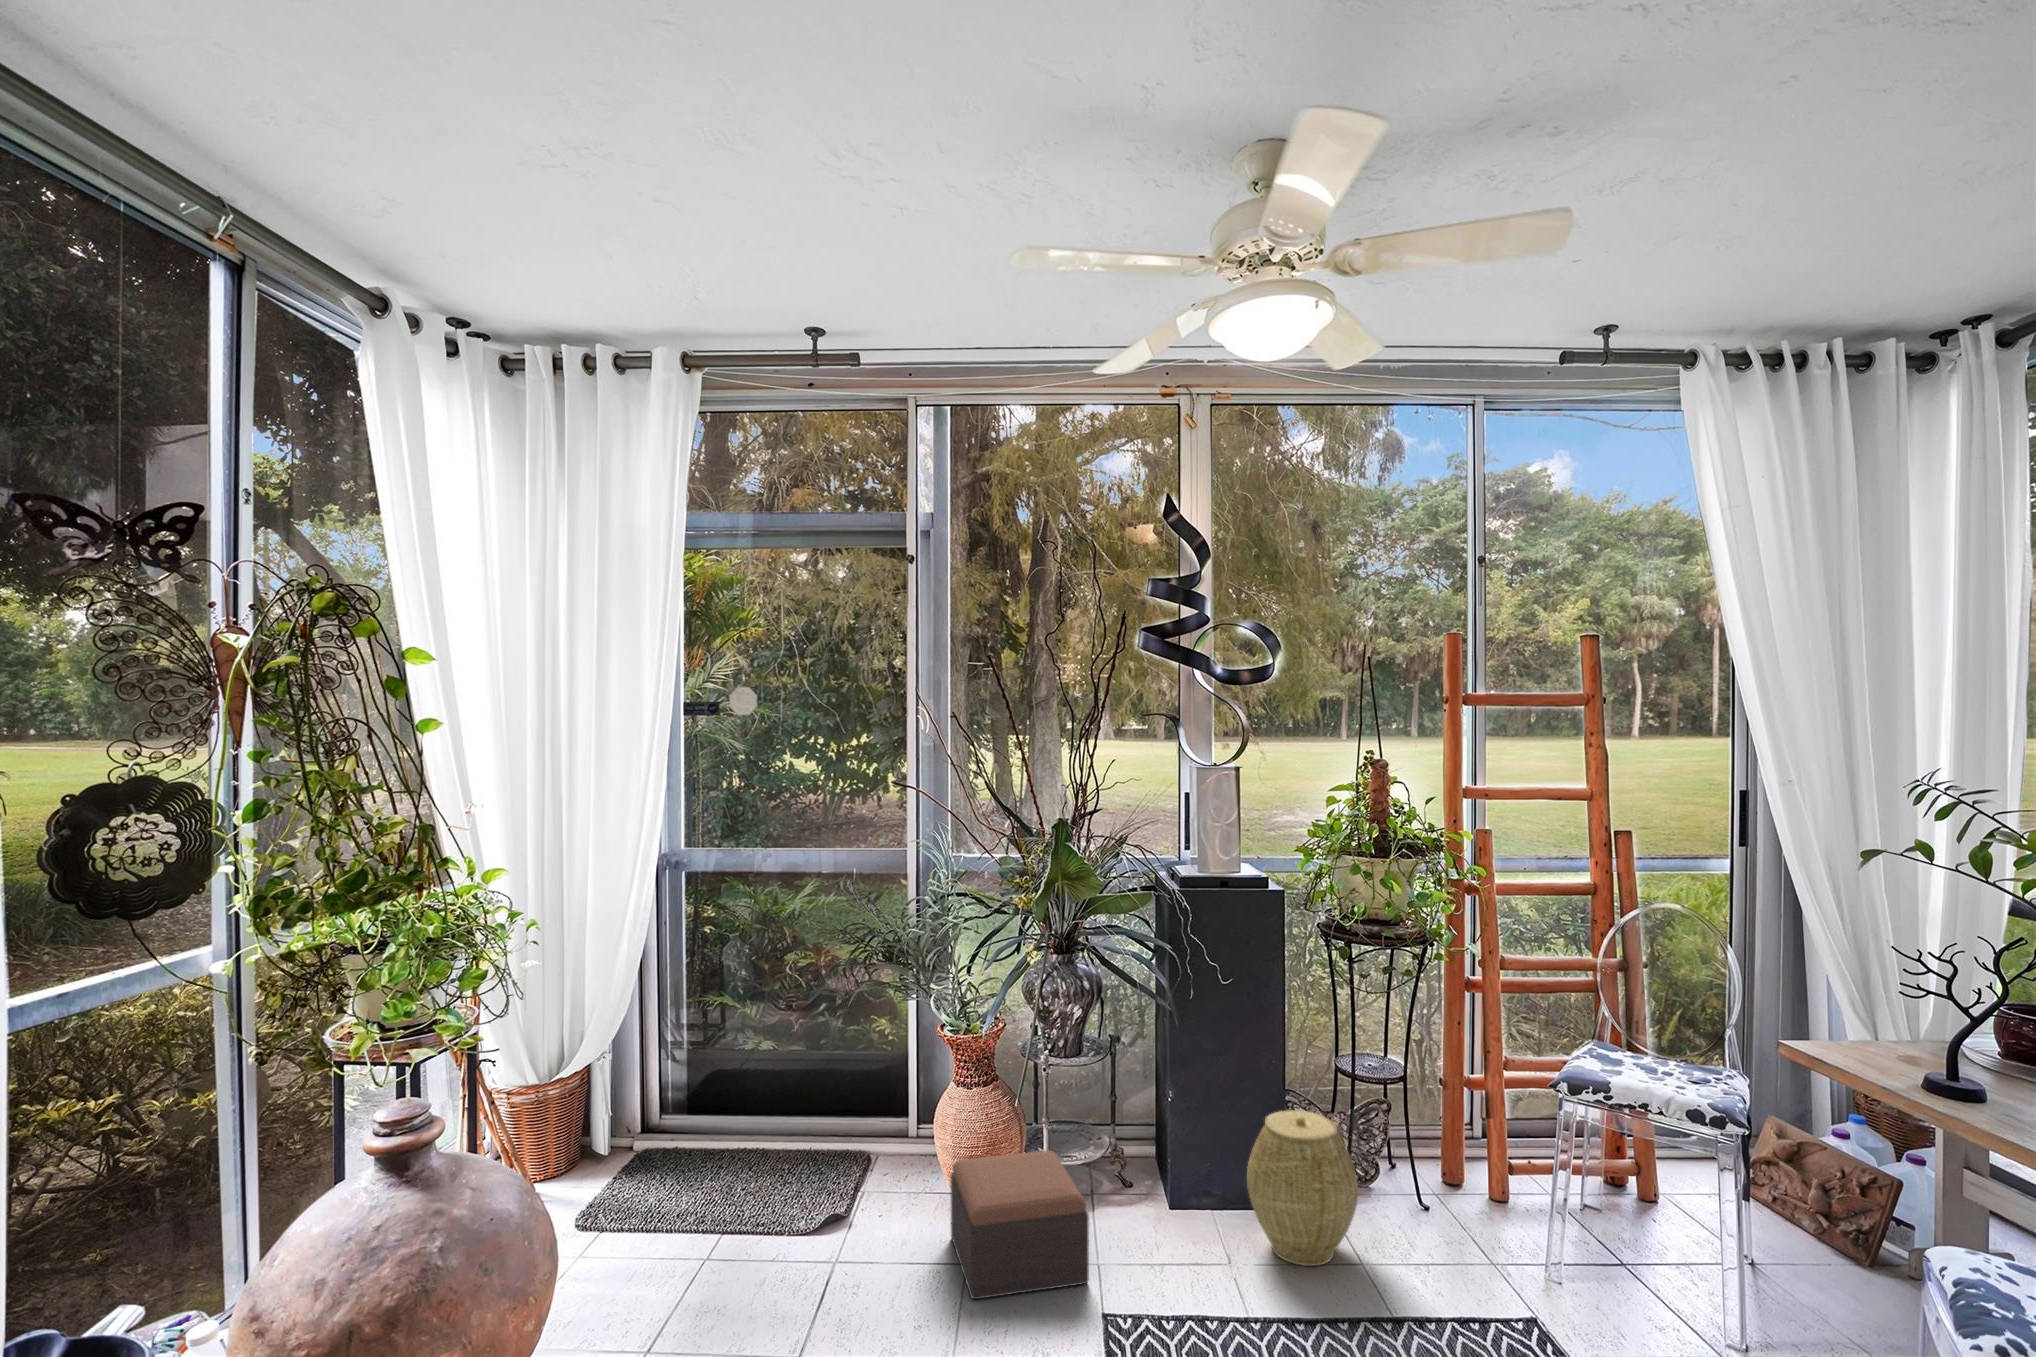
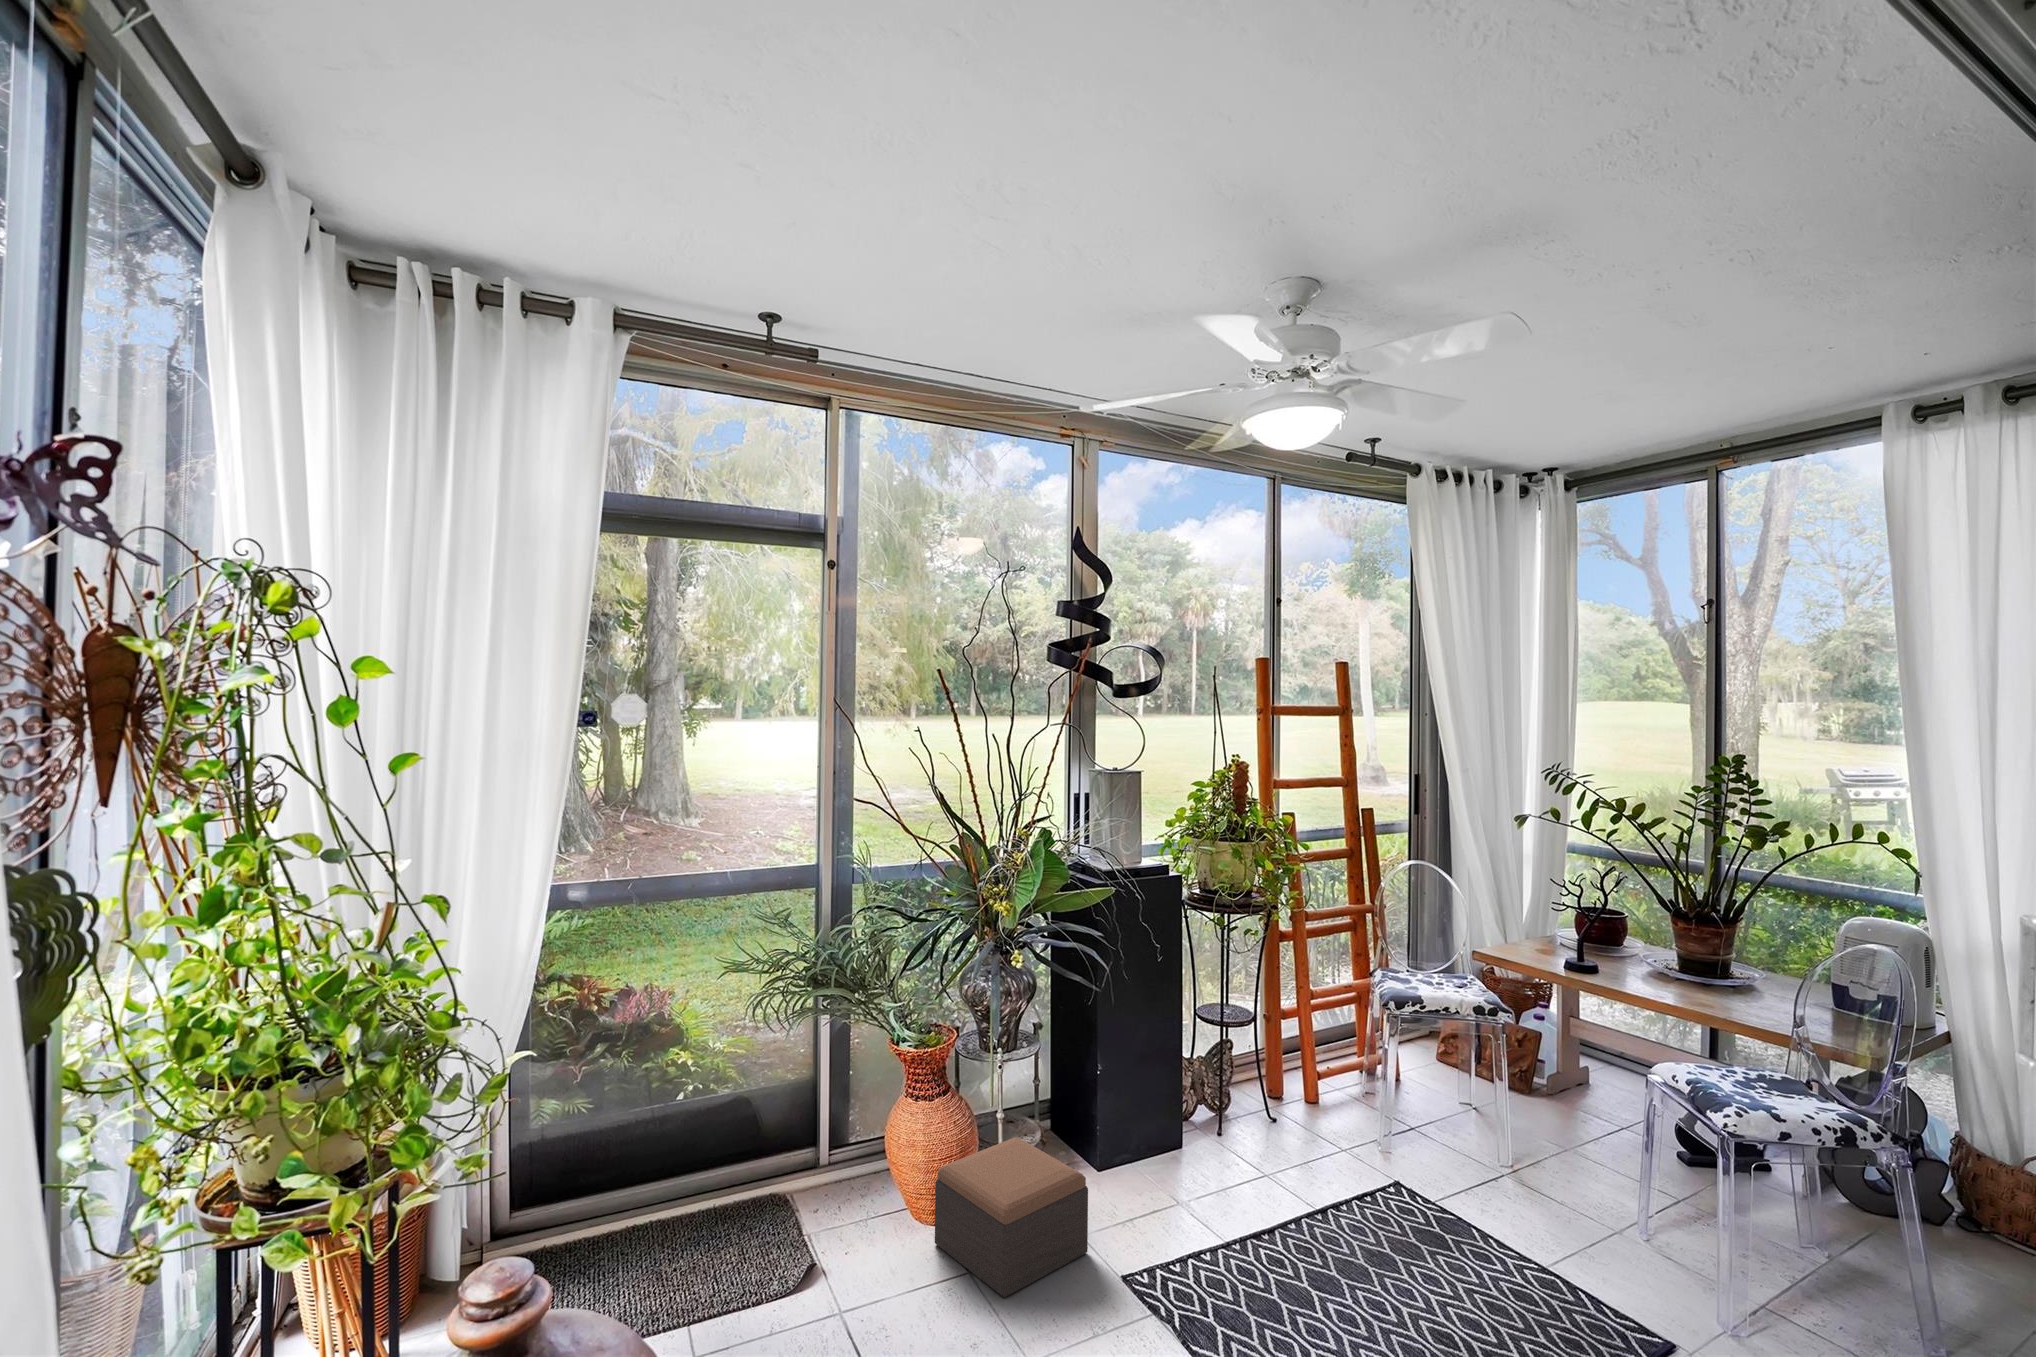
woven basket: present [1247,1110,1358,1266] -> none [1172,1059,1264,1190]

